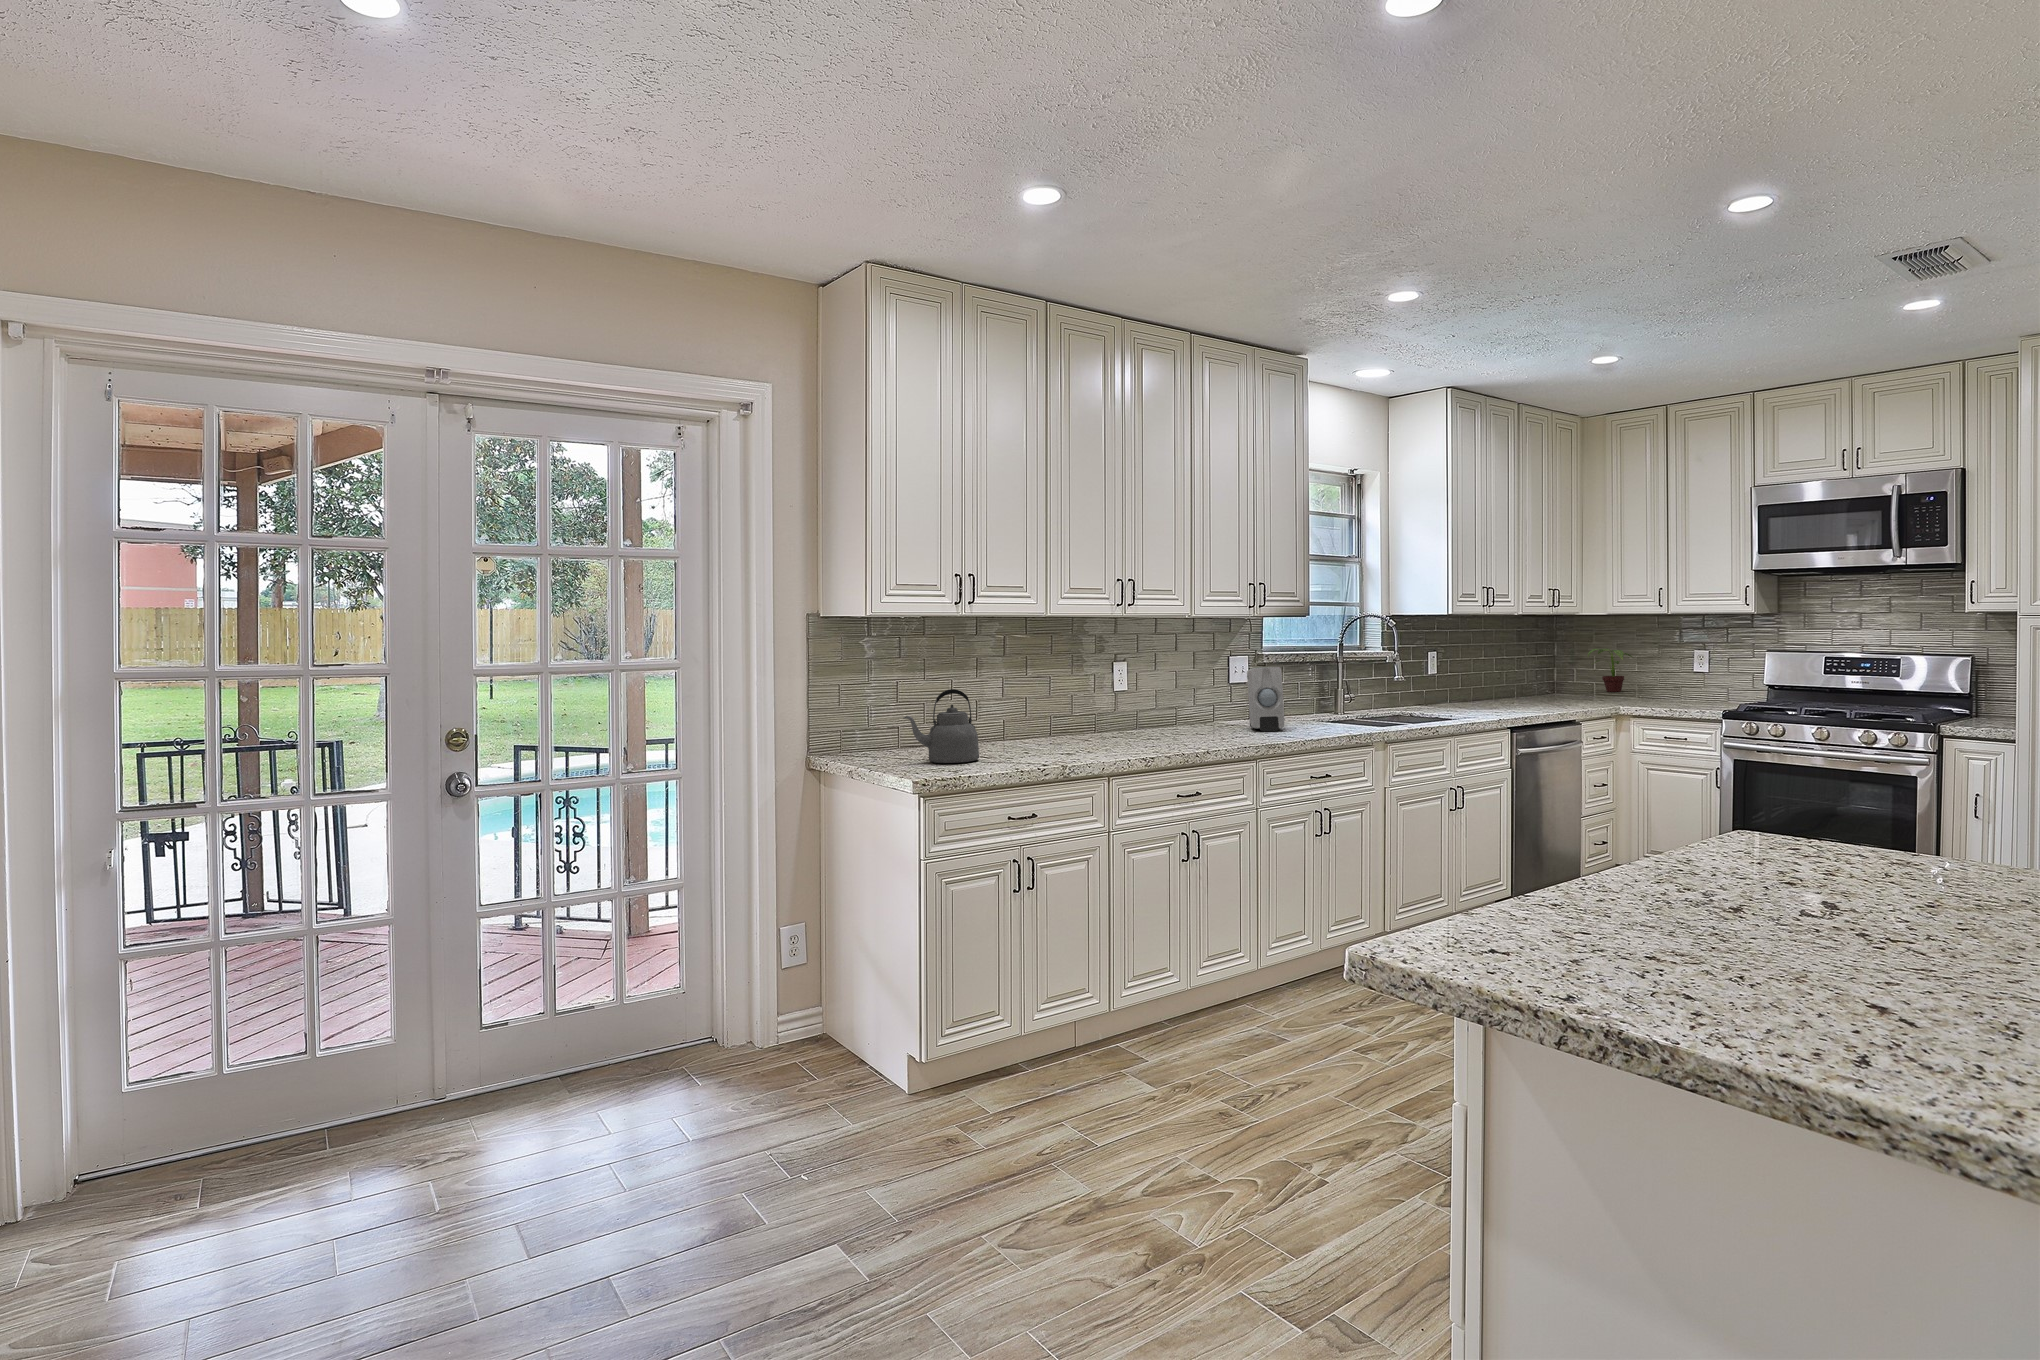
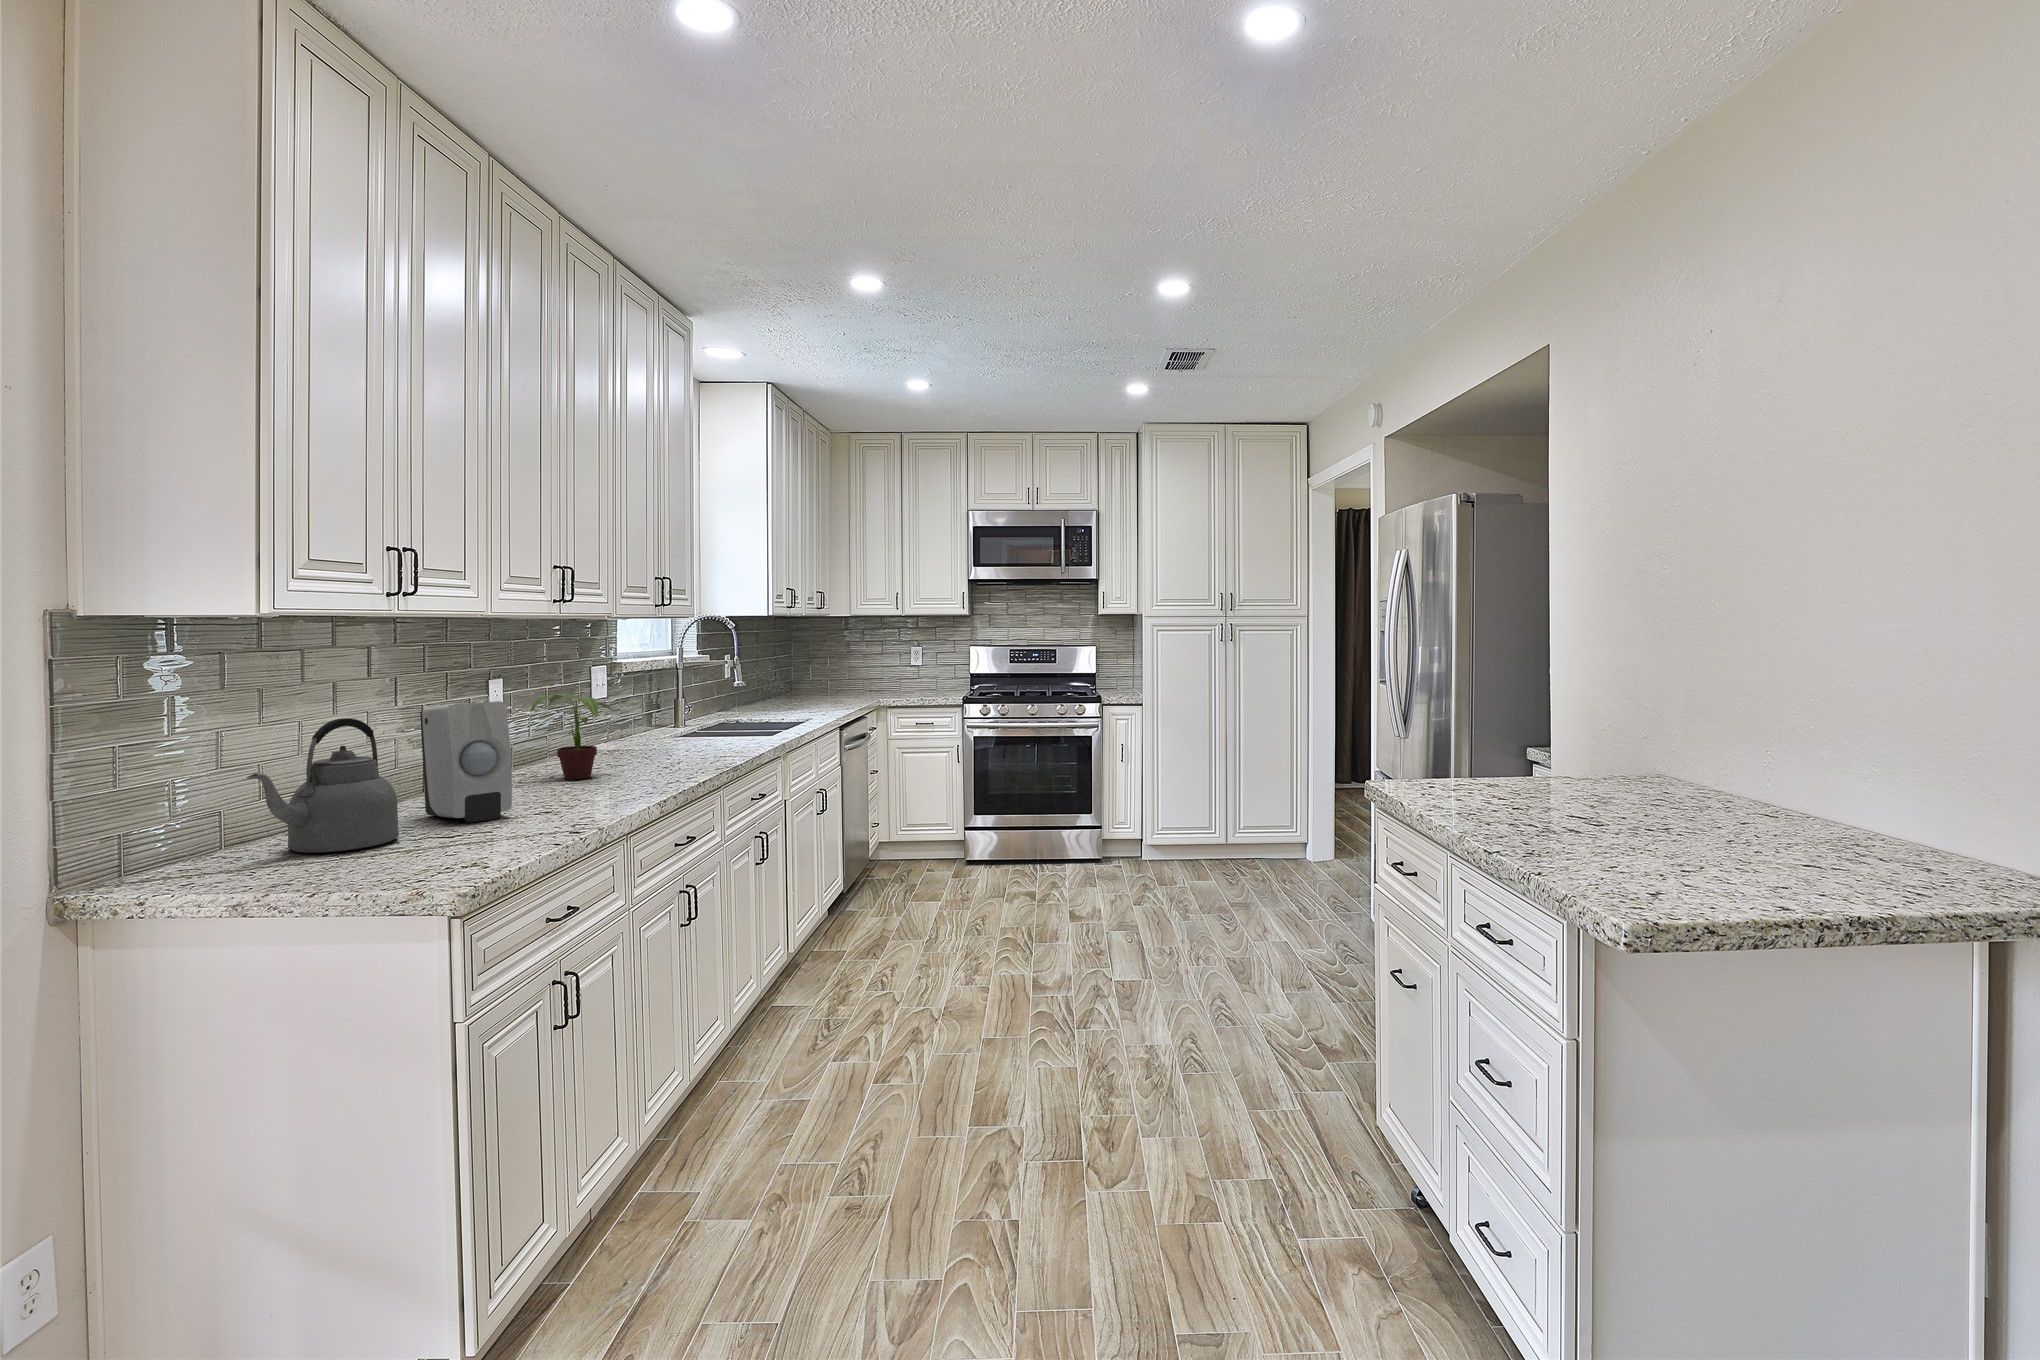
potted plant: present [1588,649,1632,692] -> present [531,694,612,779]
soap dispenser: present [1247,667,1285,731] -> present [420,701,512,822]

